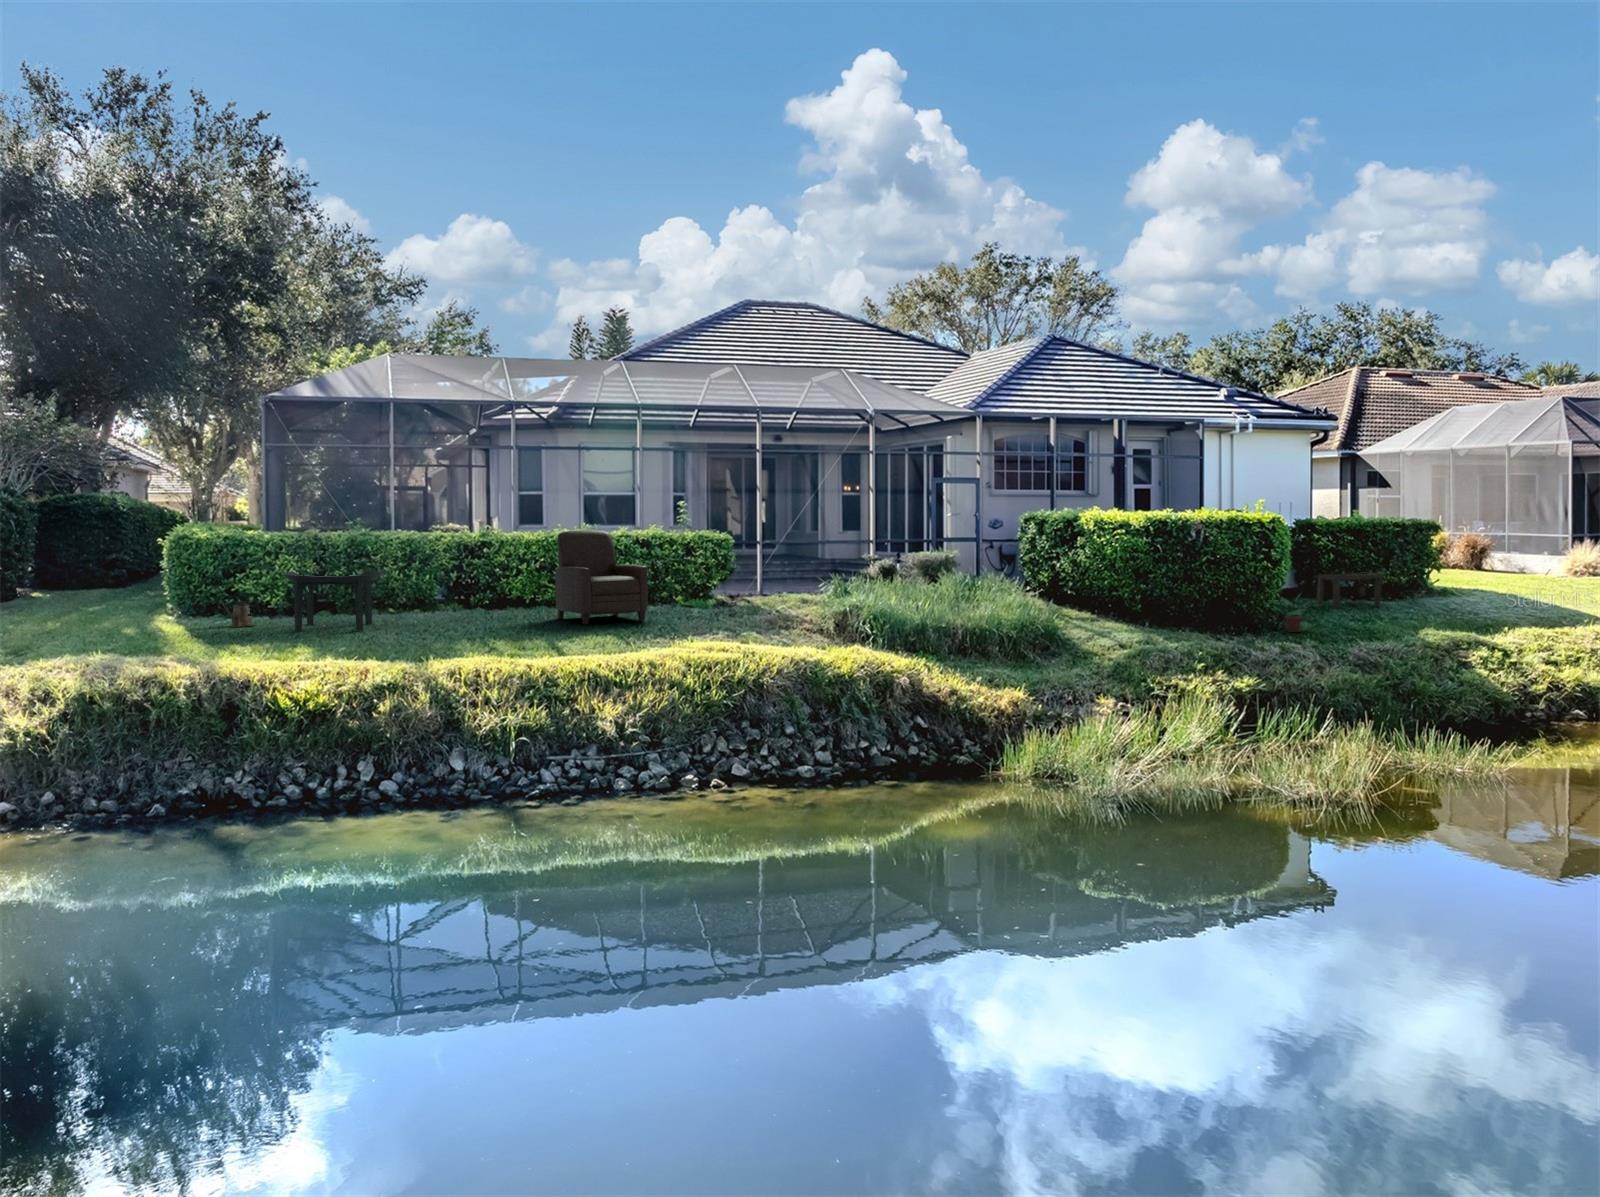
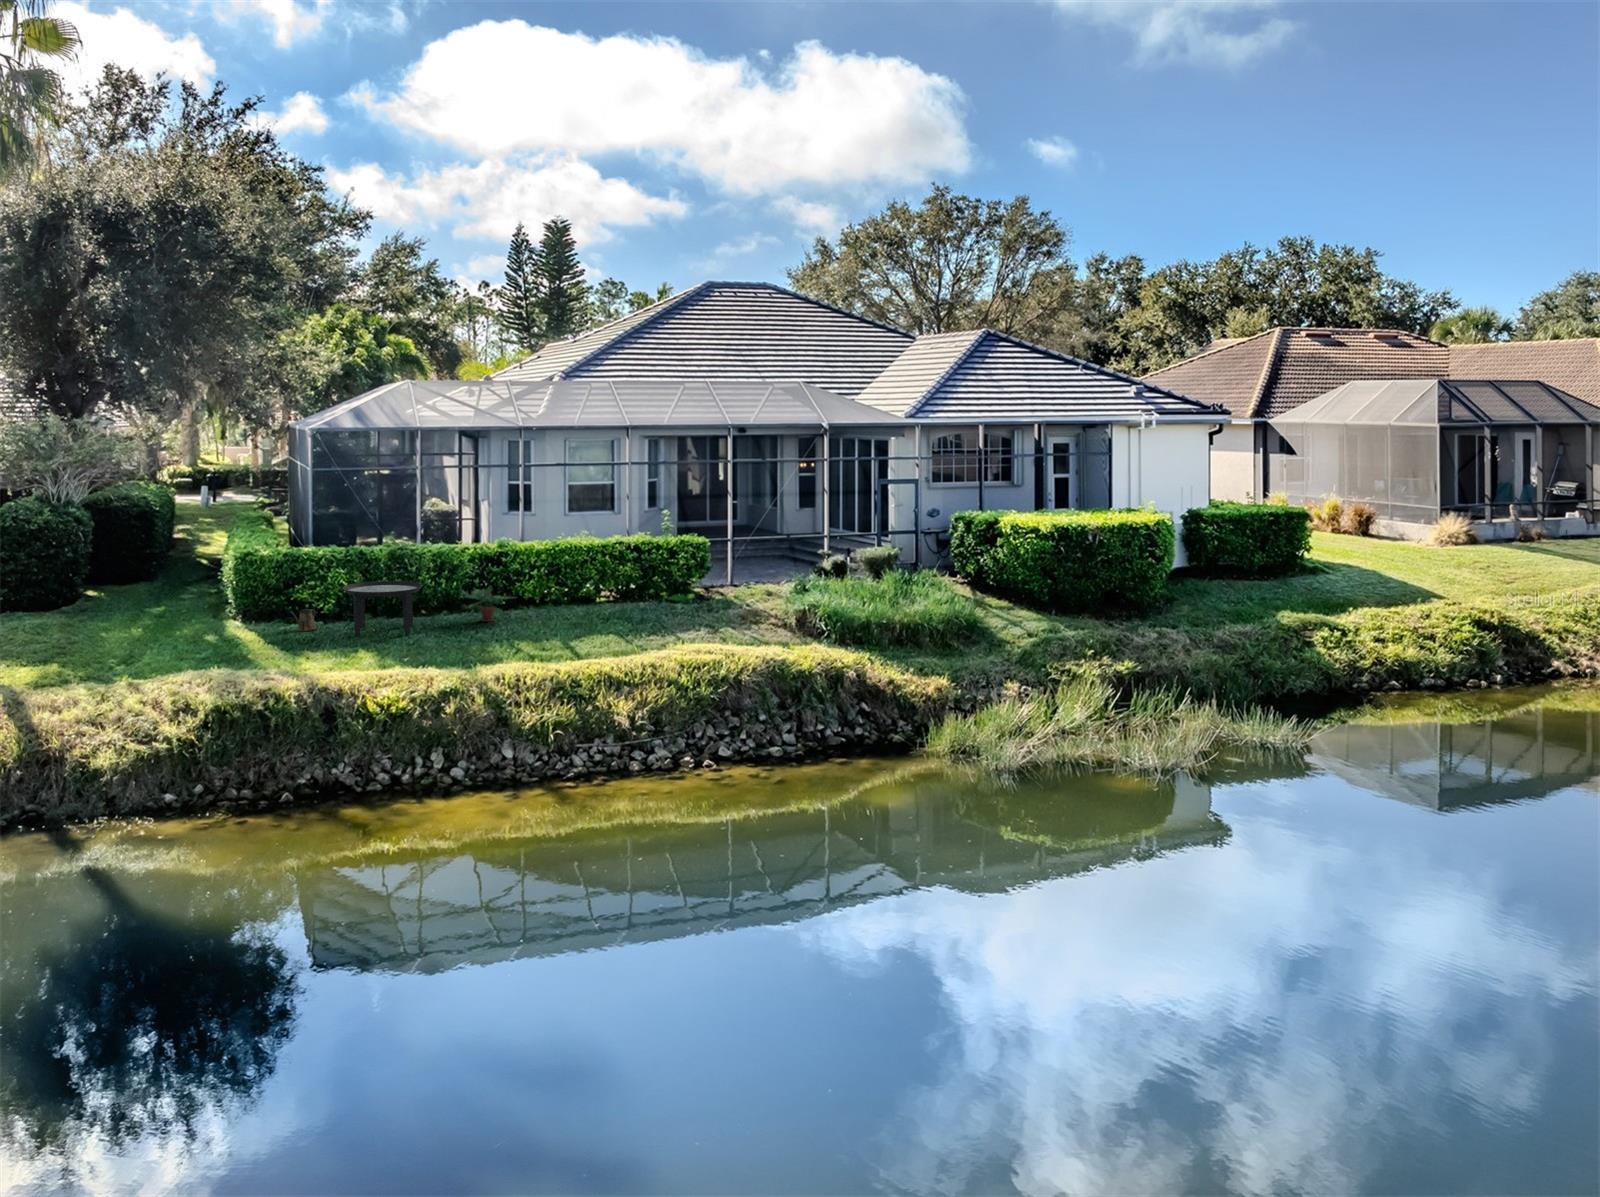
chair: present [555,530,648,624] -> none [562,541,640,623]
bench: present [1317,573,1383,608] -> none [1202,555,1258,588]
potted plant: present [1267,593,1321,632] -> present [465,585,508,622]

